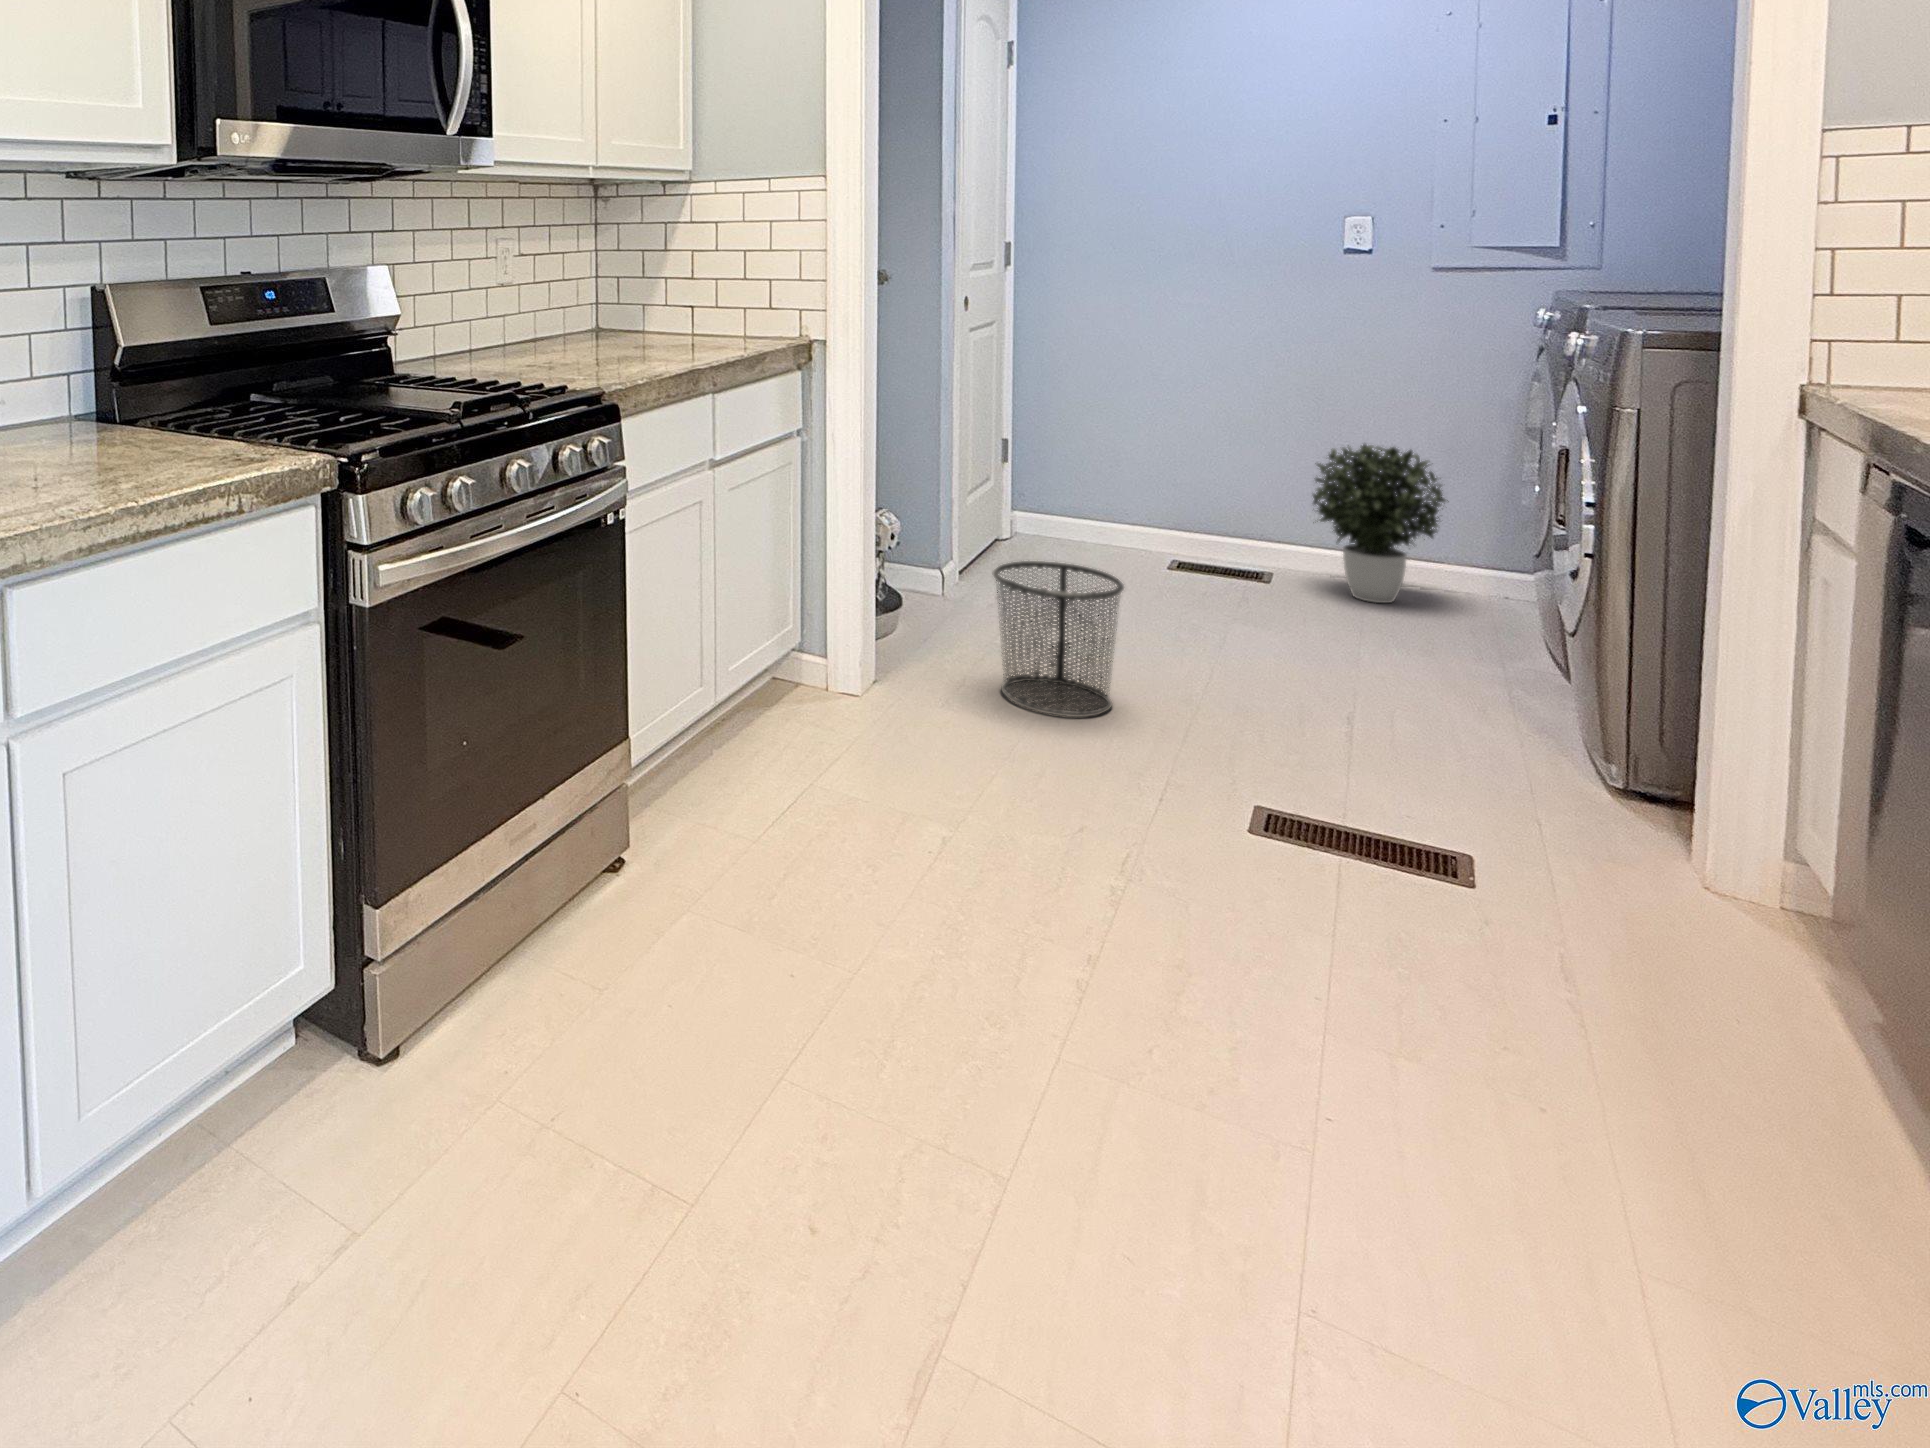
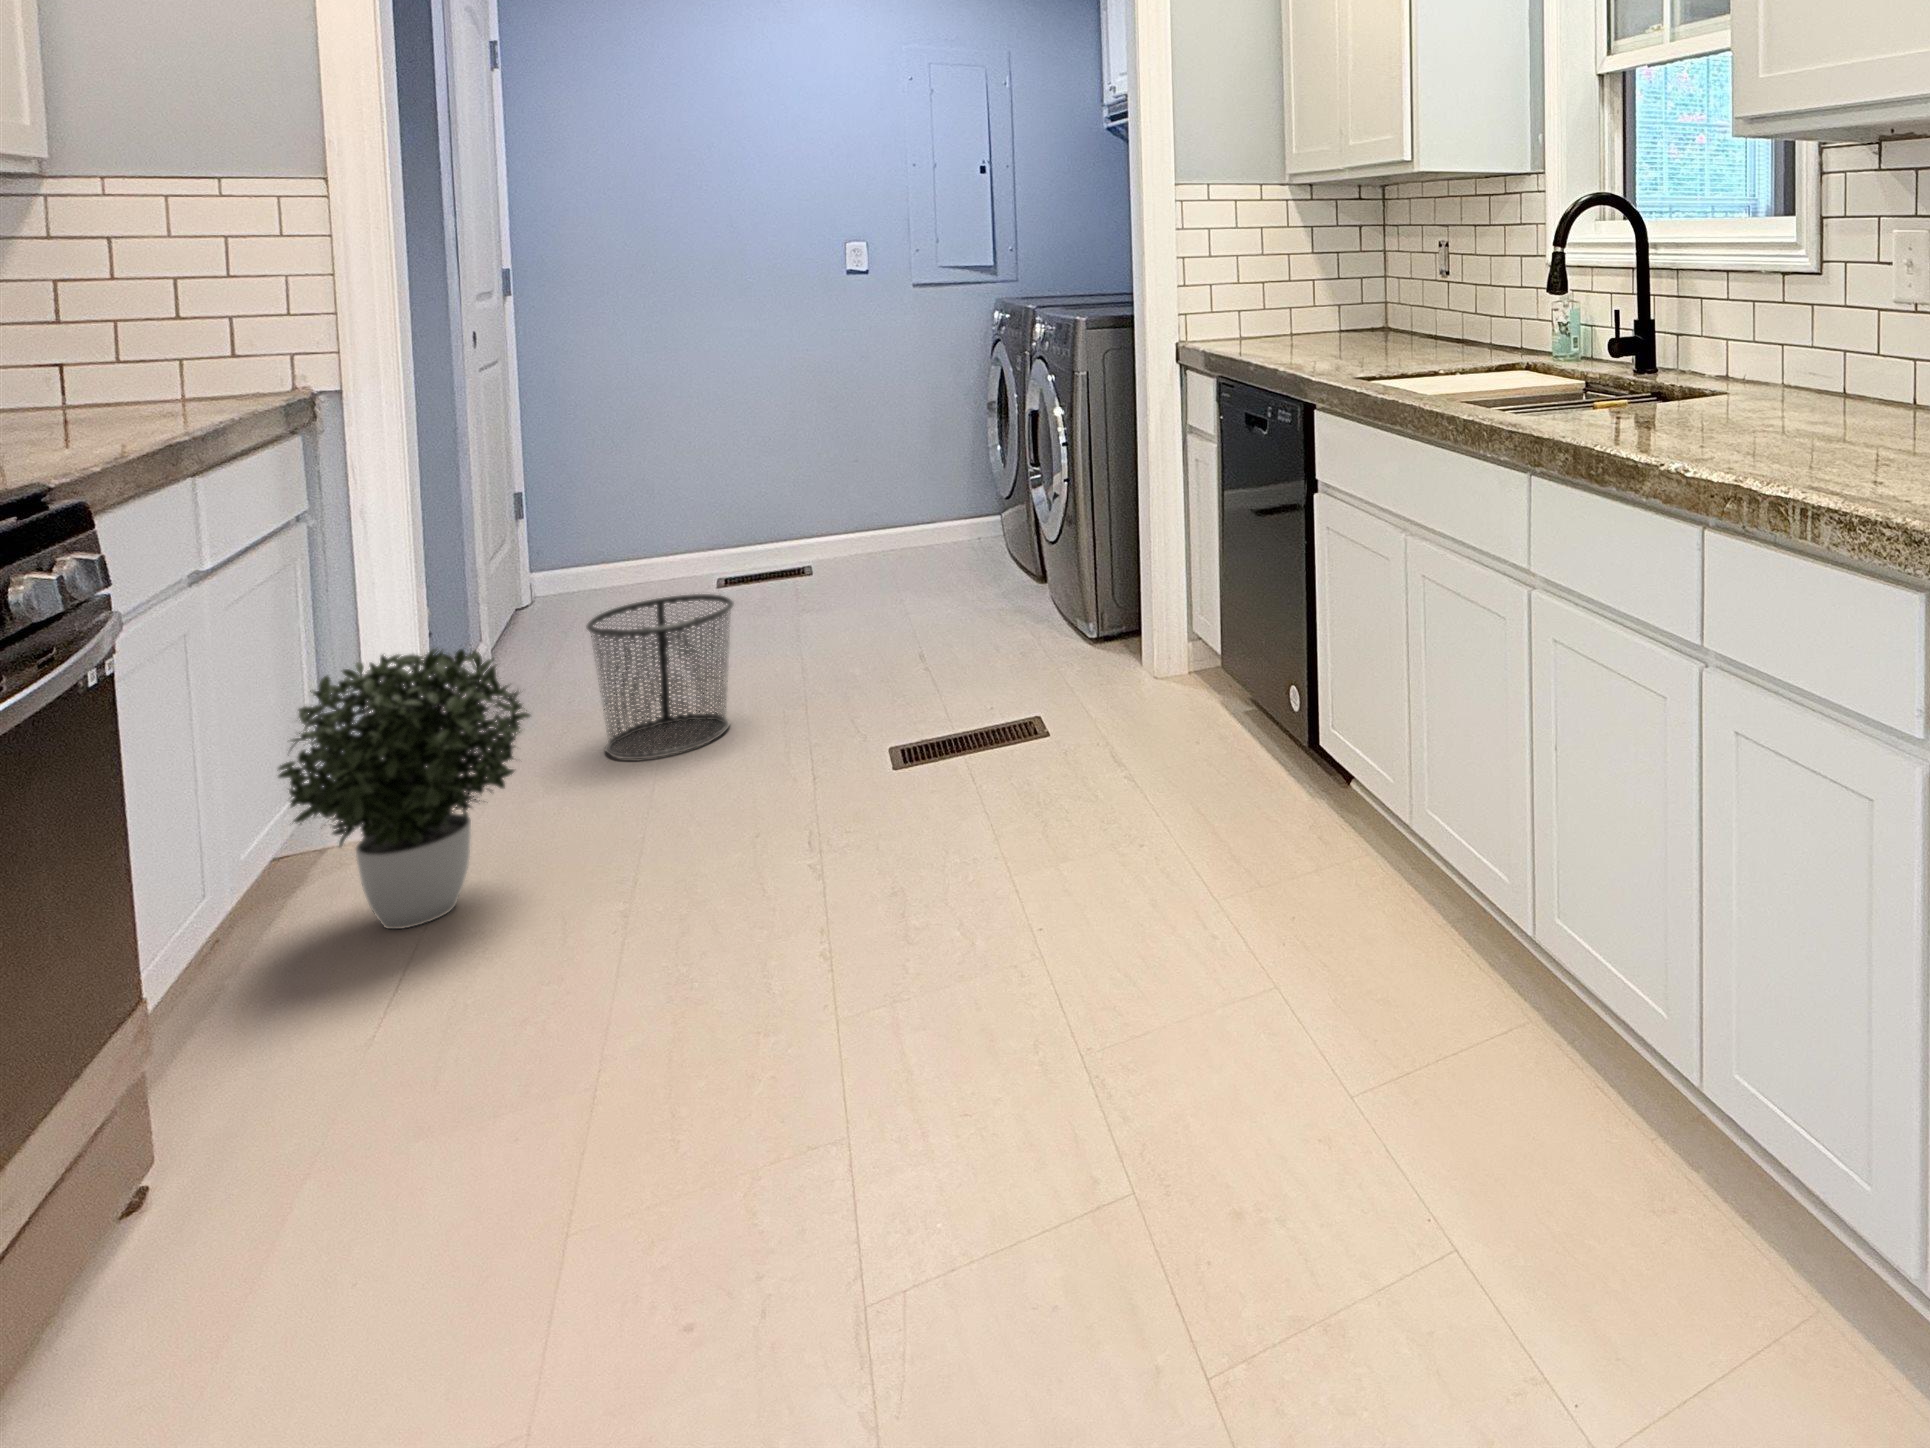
potted plant: present [1313,444,1448,603] -> present [278,649,530,929]

